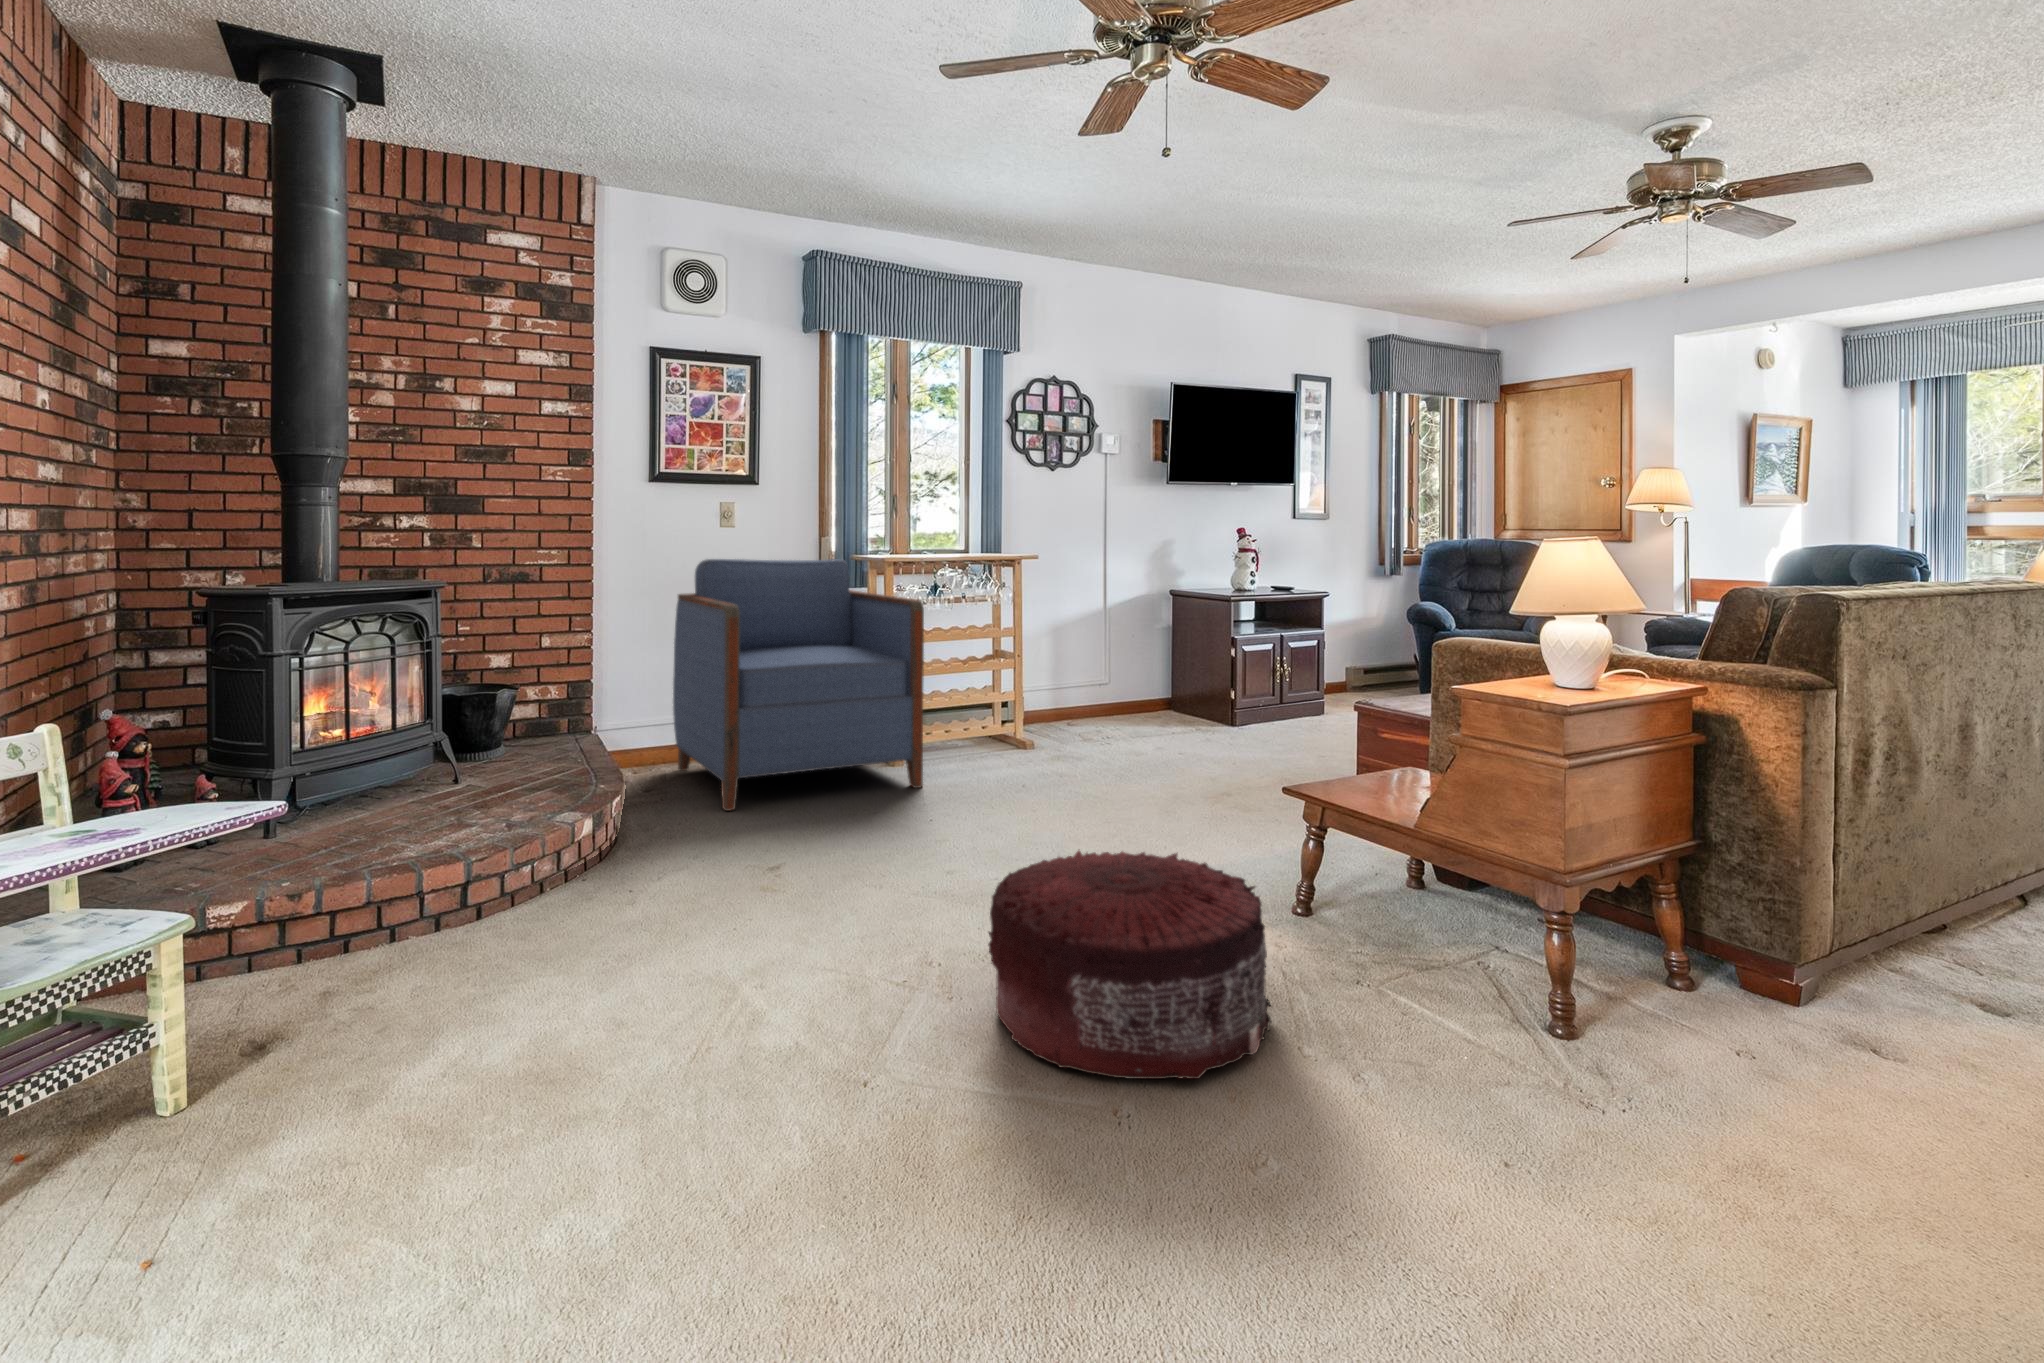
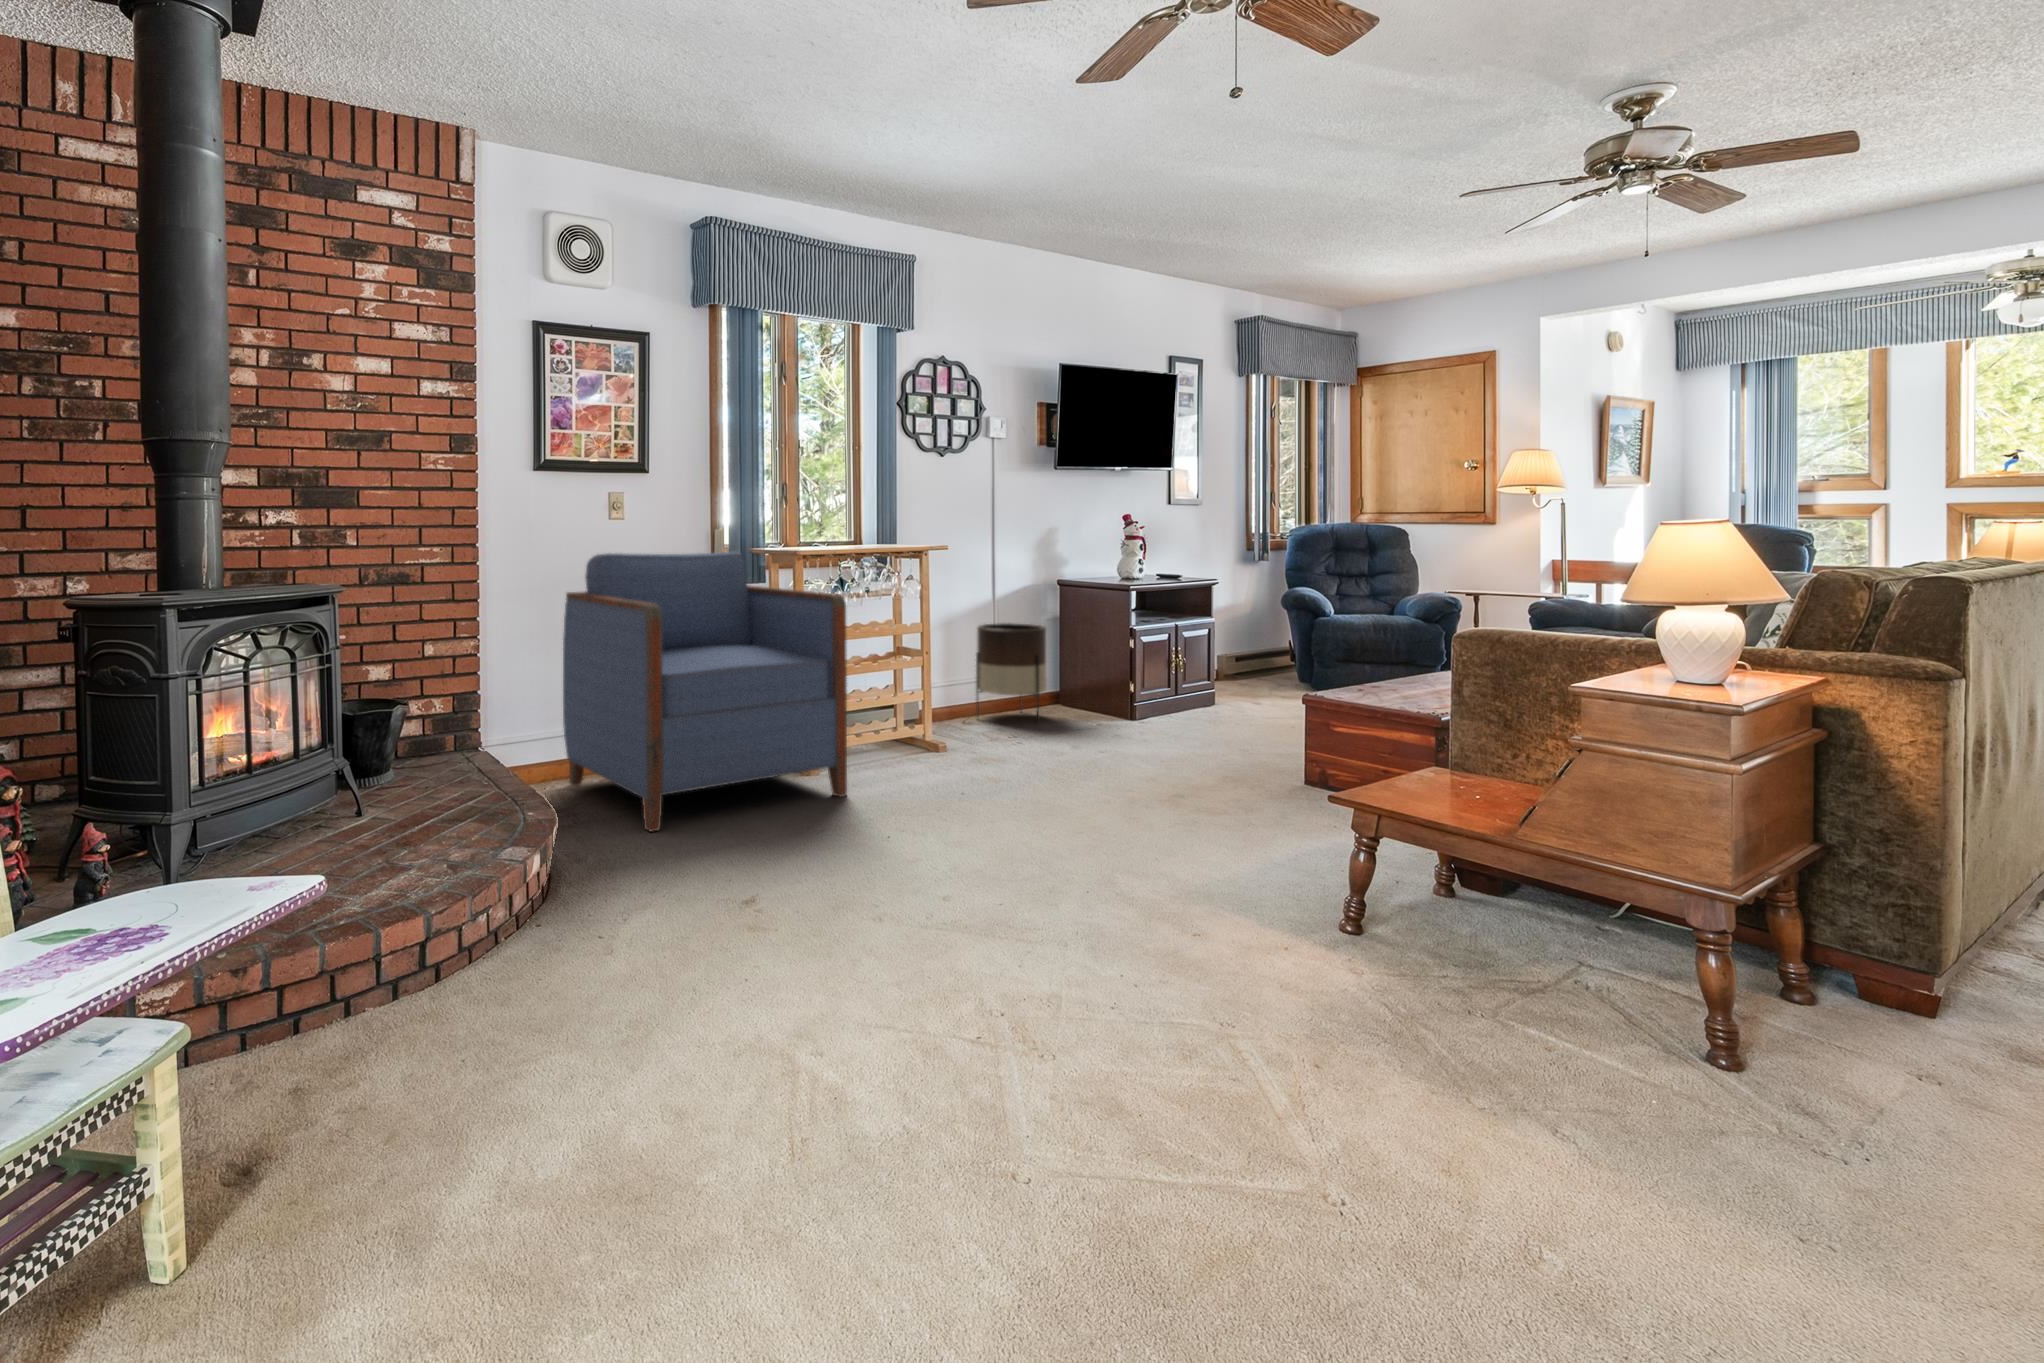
planter: none [1091,633,1159,730] -> present [976,623,1047,721]
pouf: present [988,851,1271,1079] -> none [1093,874,1436,1151]

